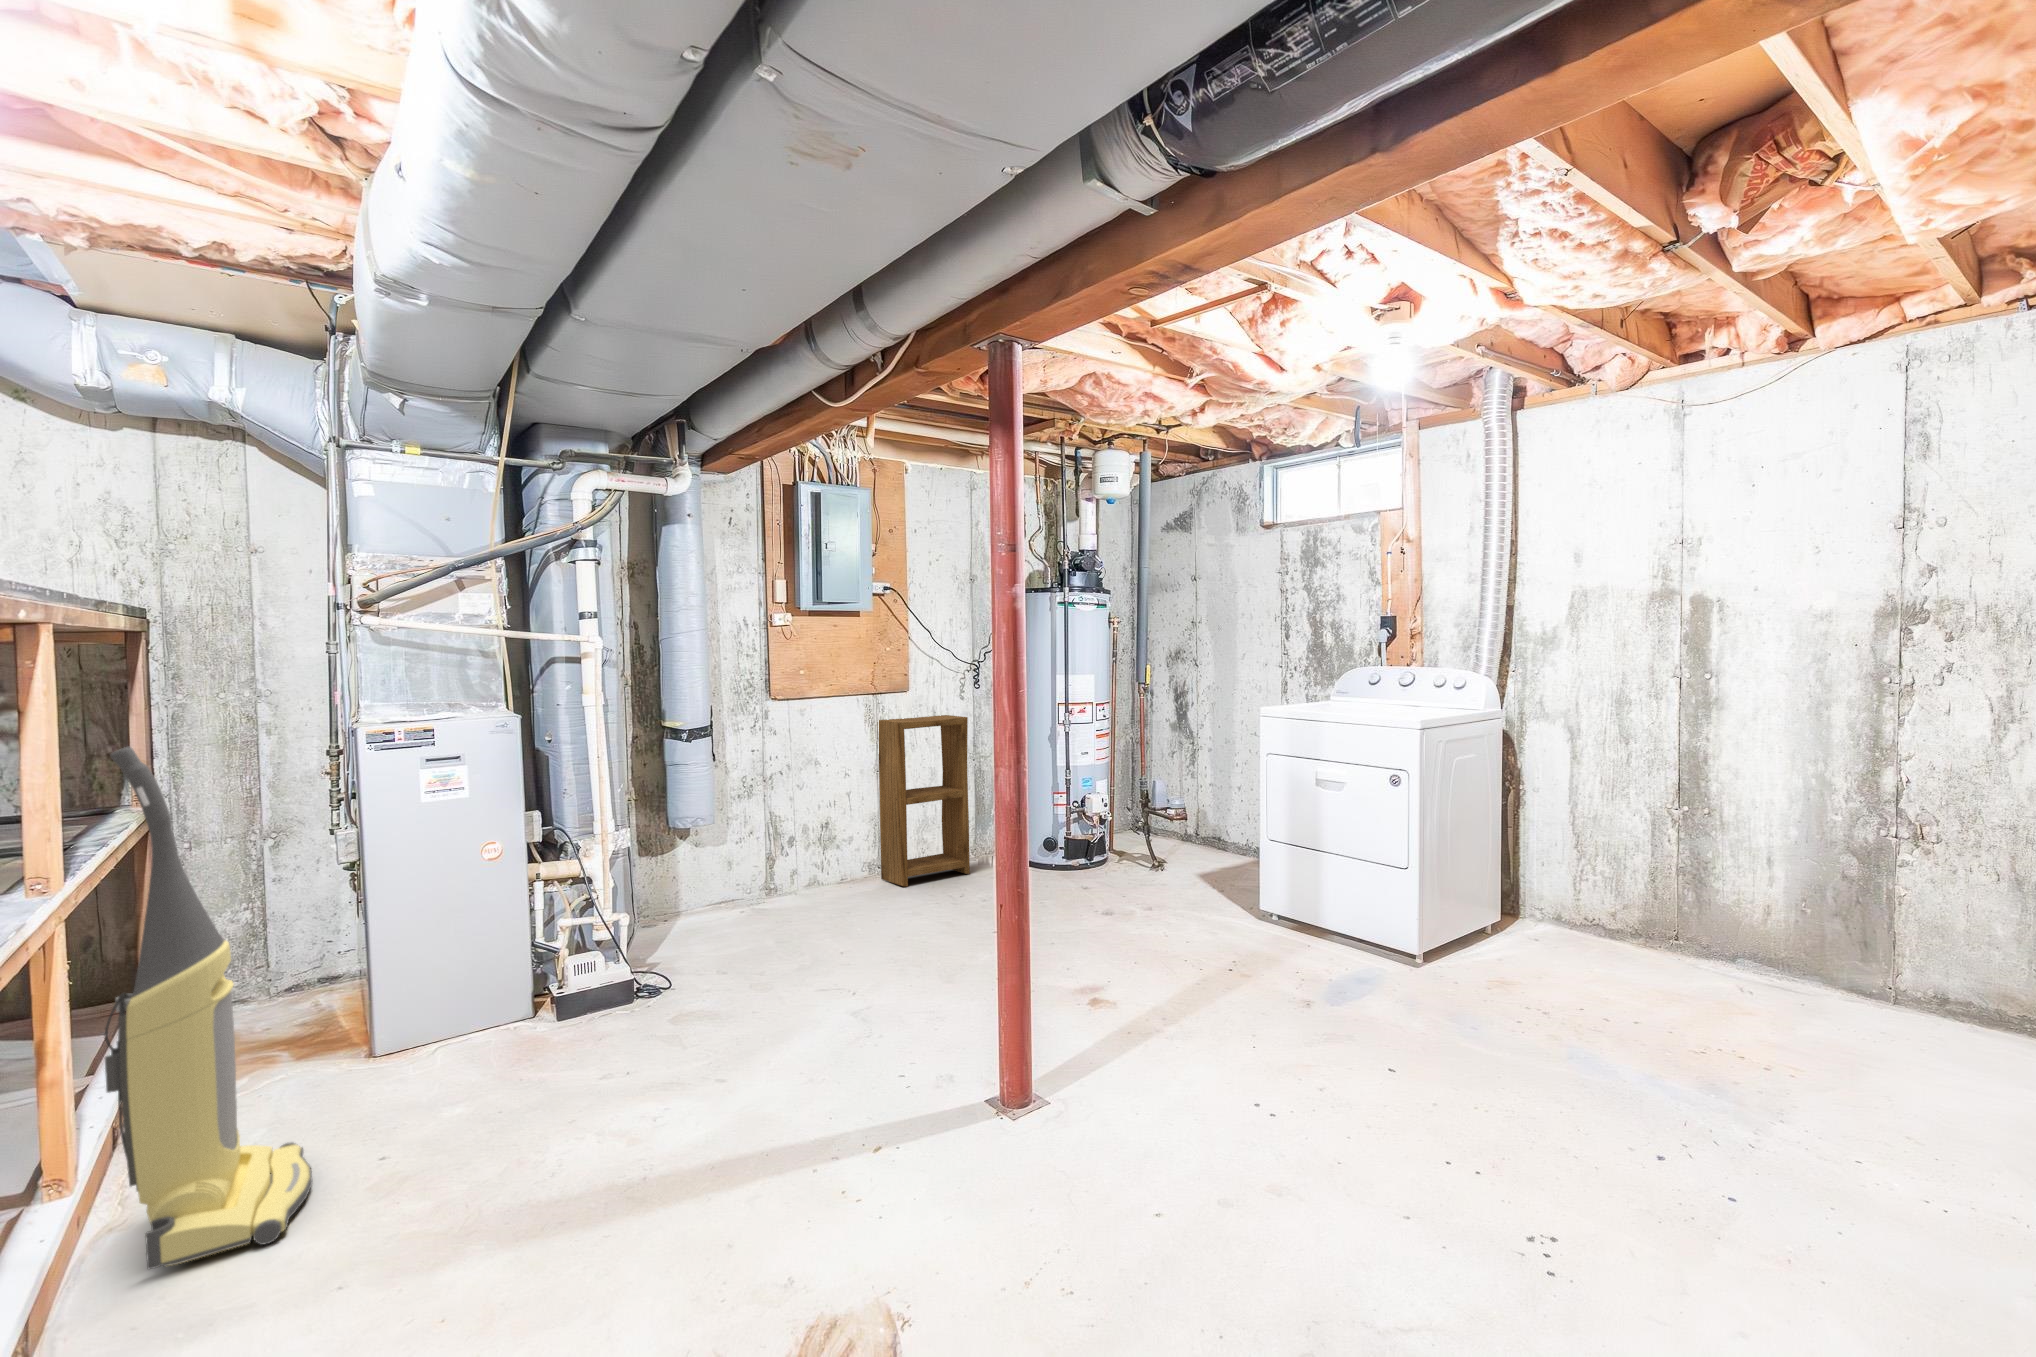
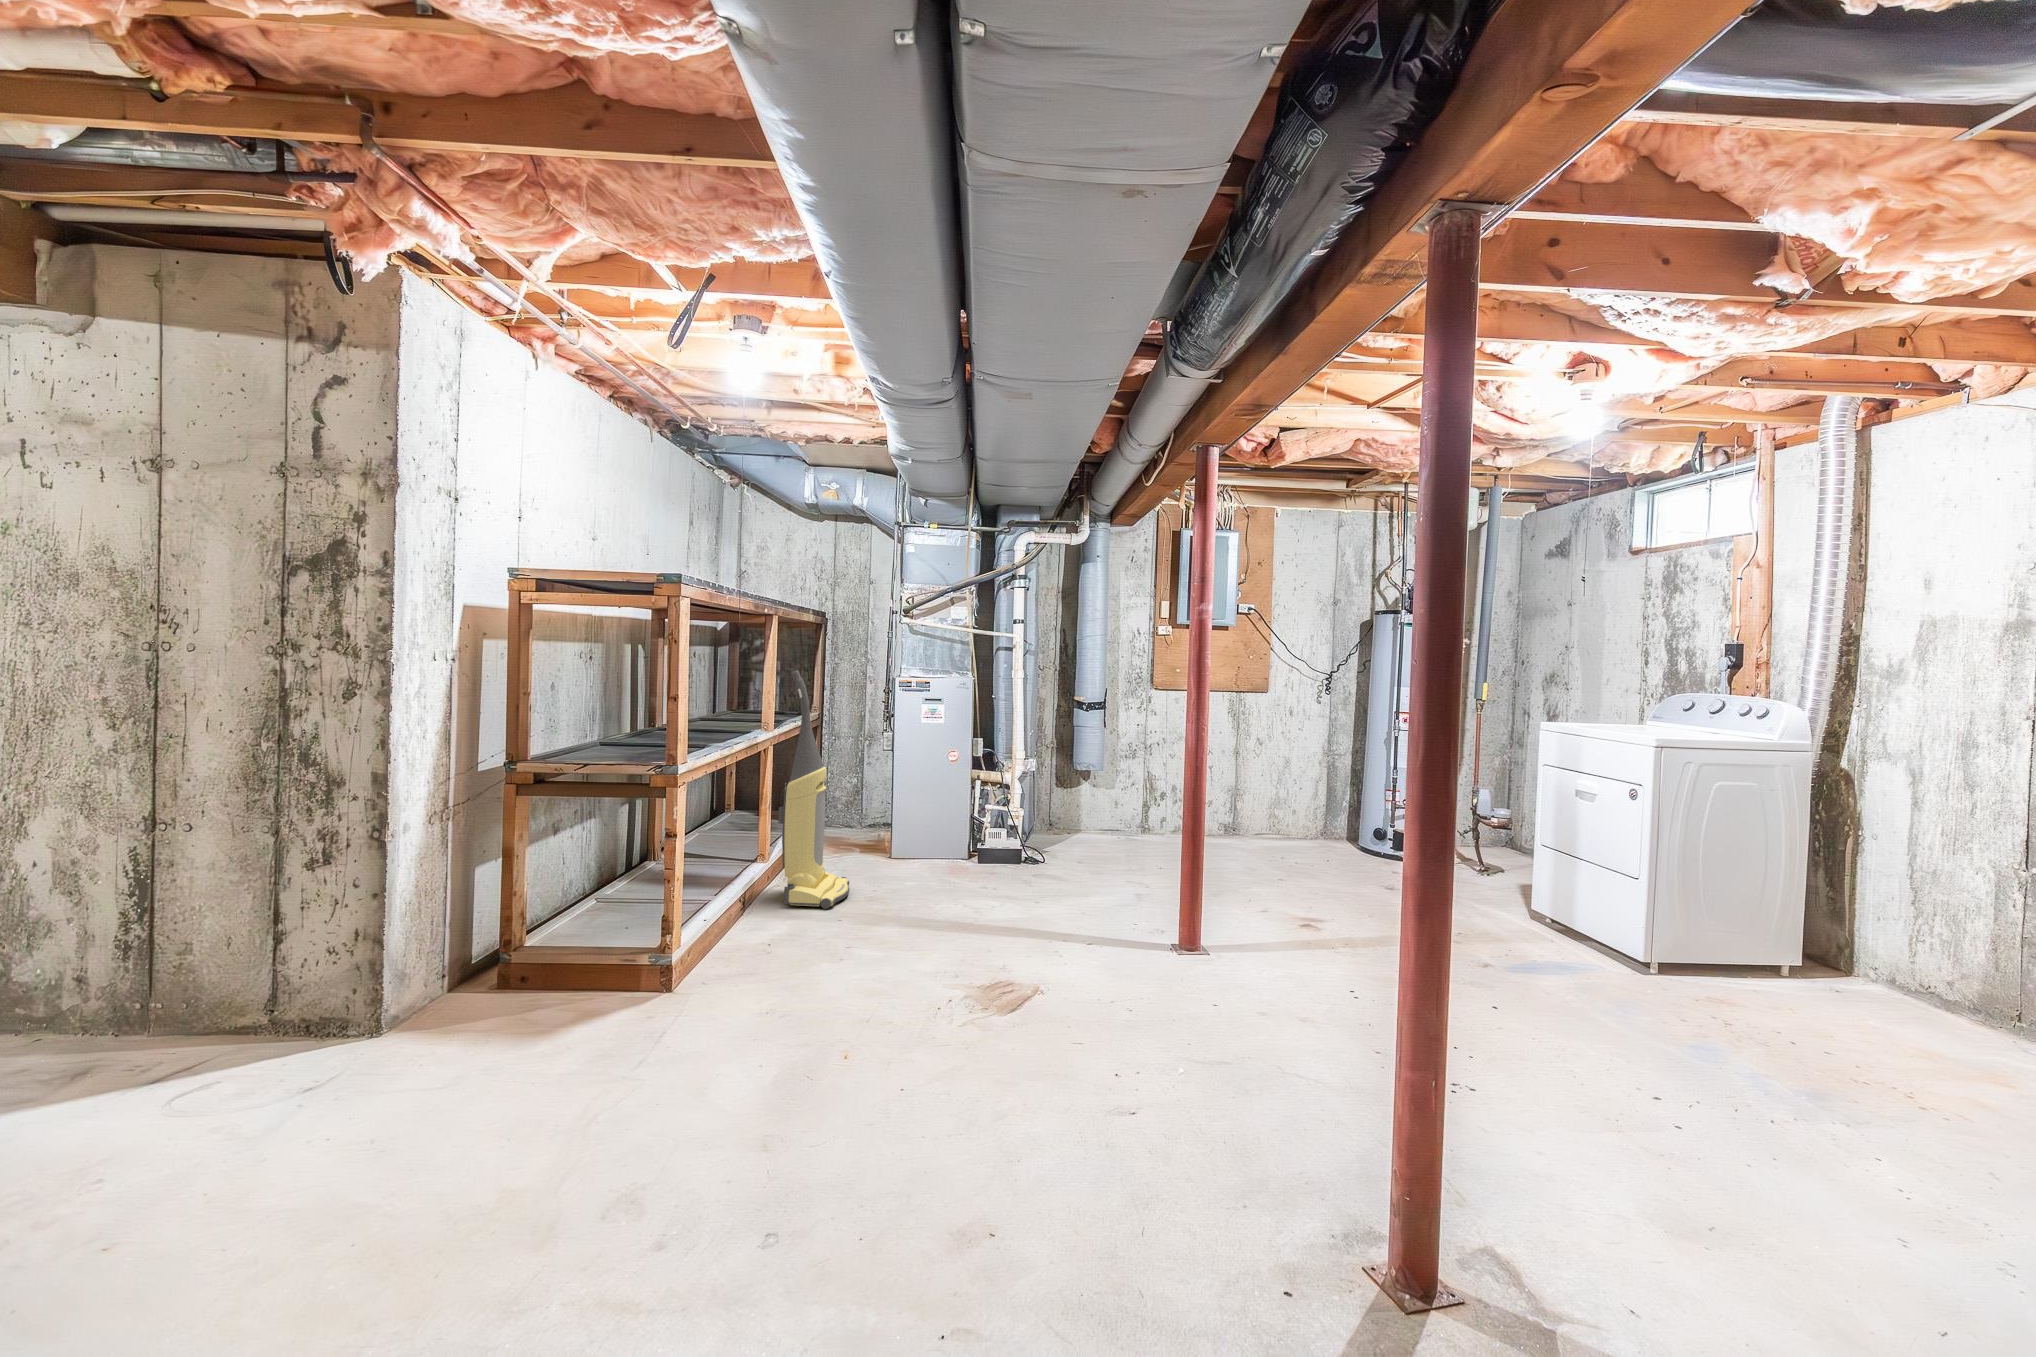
shelving unit: present [879,715,970,886] -> none [1232,712,1311,844]

